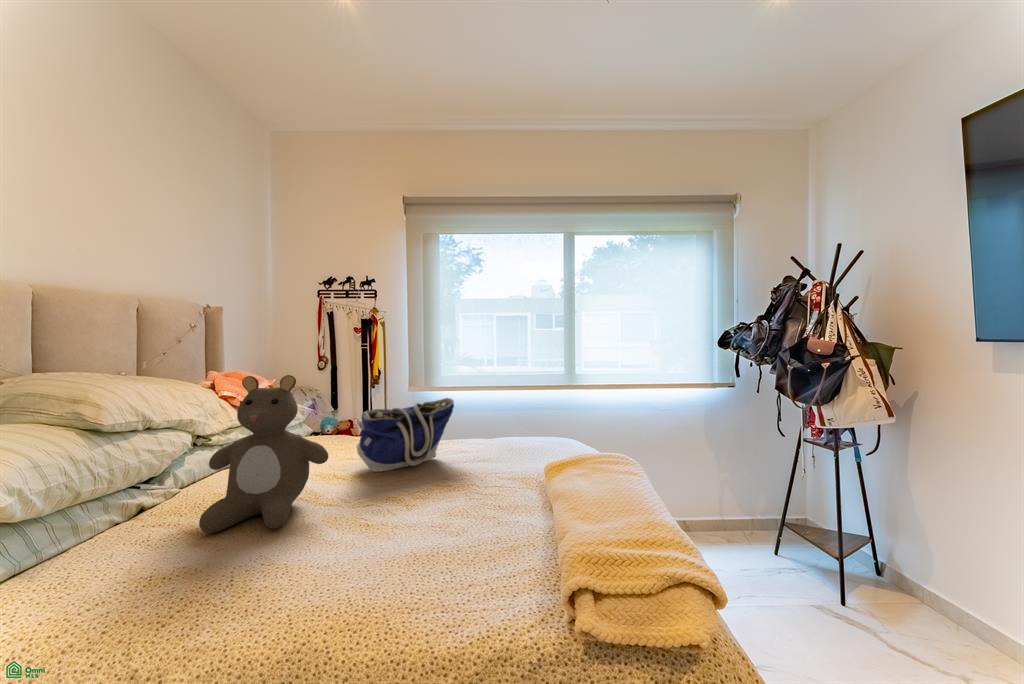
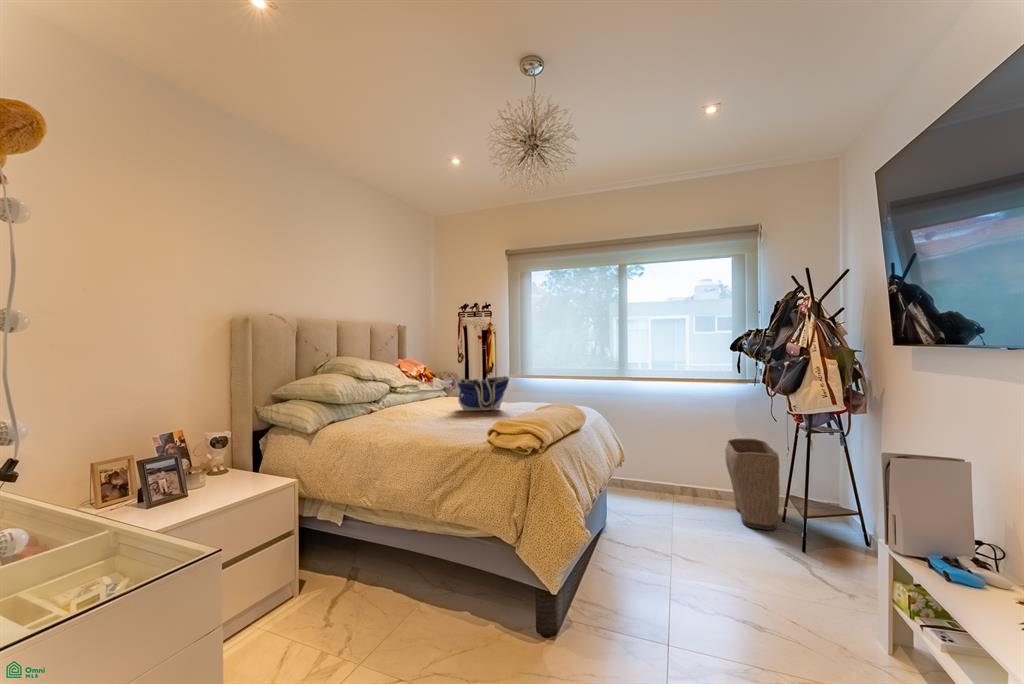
teddy bear: present [199,375,328,533] -> none [389,359,438,419]
laundry basket: none [708,455,795,576] -> present [725,438,780,530]

